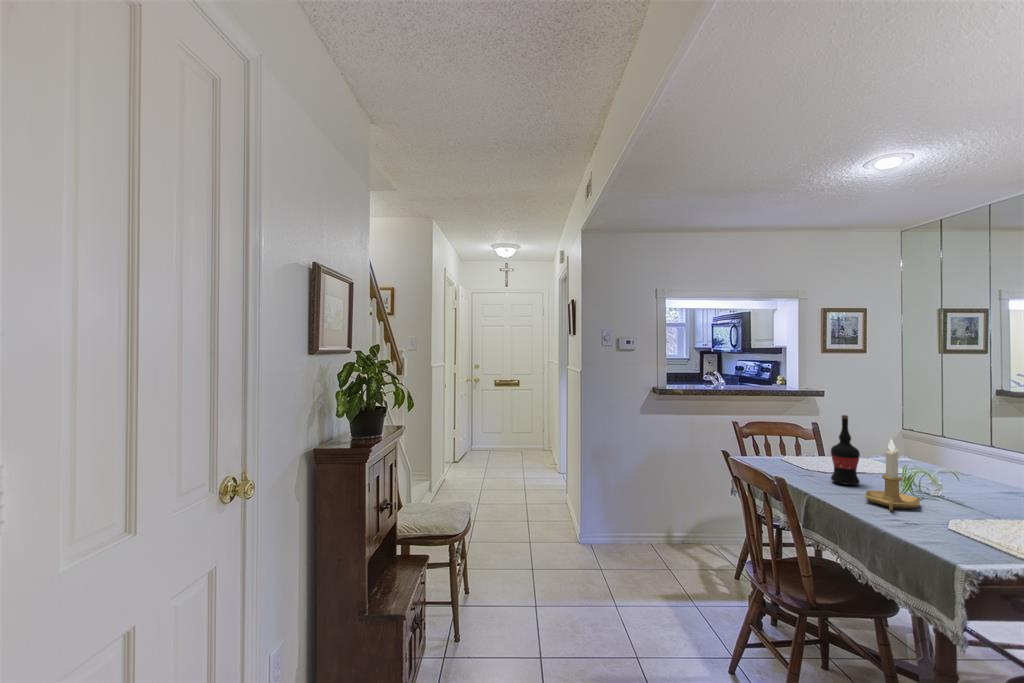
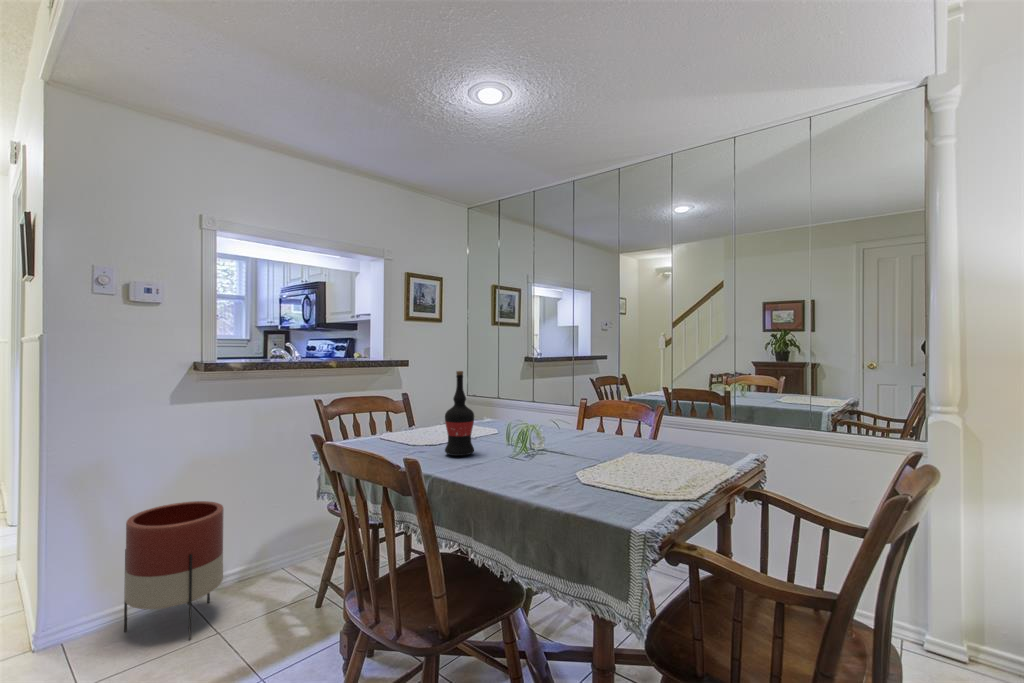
candlestick: present [865,439,920,511] -> none [489,390,545,476]
planter: none [618,478,672,566] -> present [124,501,223,640]

